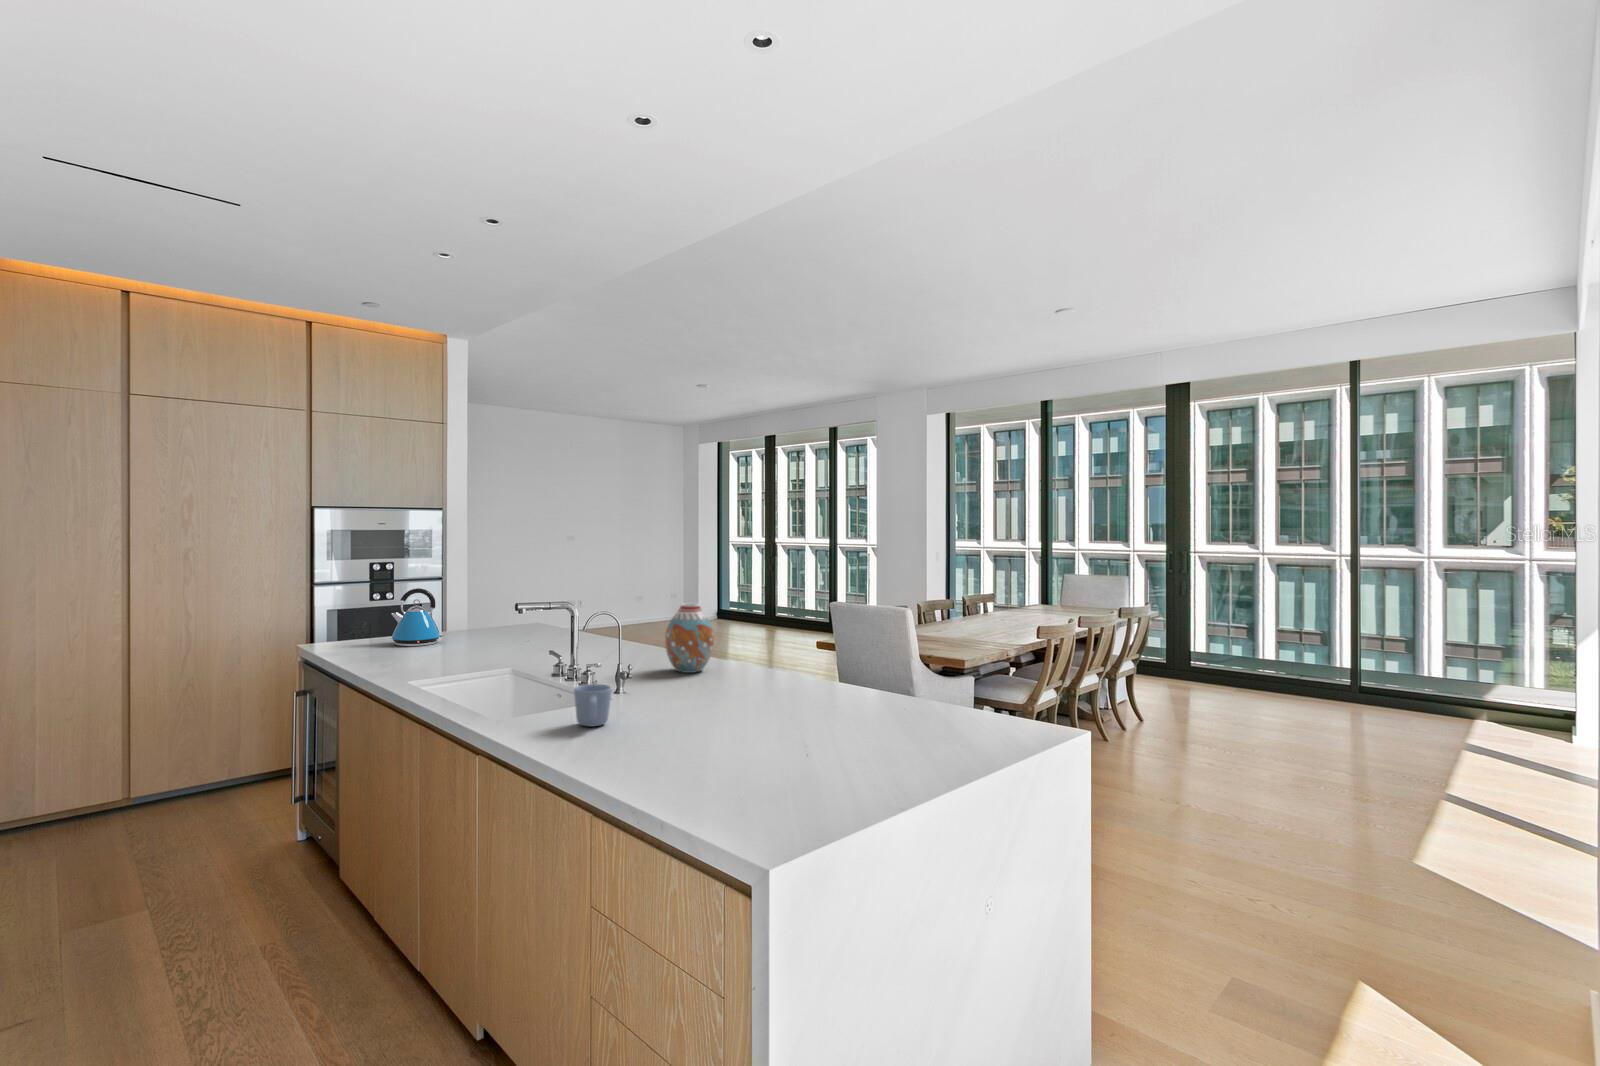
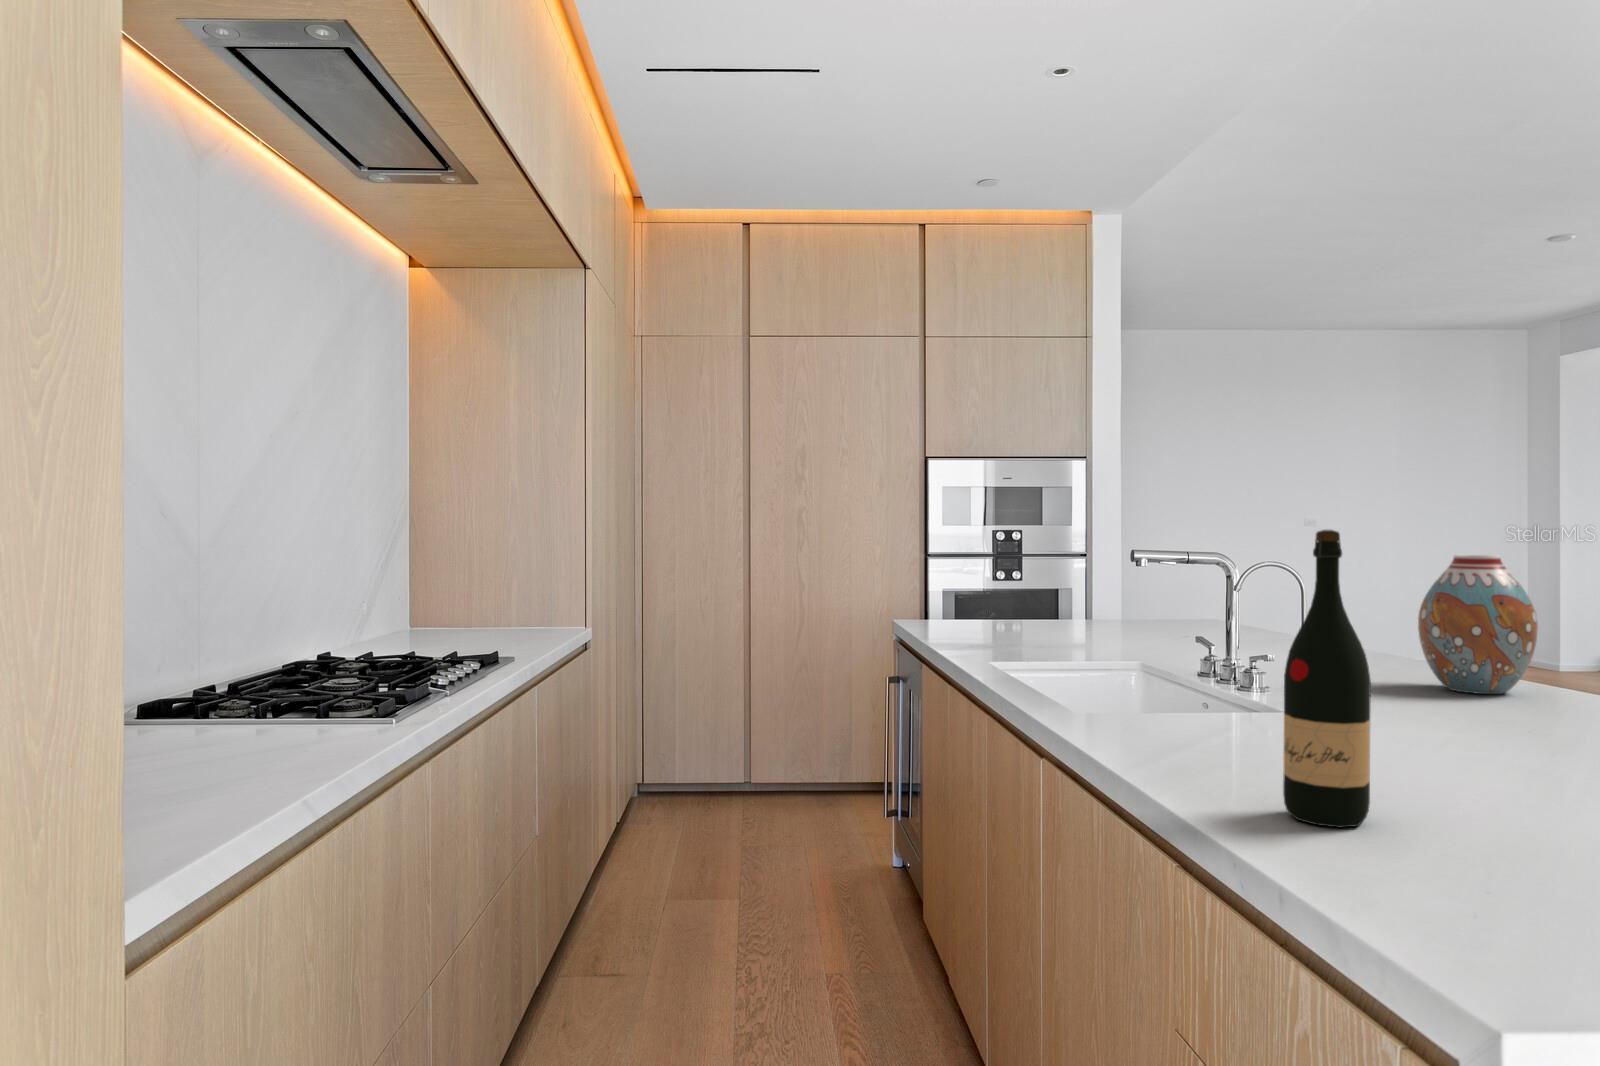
kettle: present [391,588,444,646] -> none [991,546,1061,627]
wine bottle: none [633,629,667,759] -> present [1283,530,1371,827]
mug: present [574,684,611,726] -> none [1188,669,1265,750]

